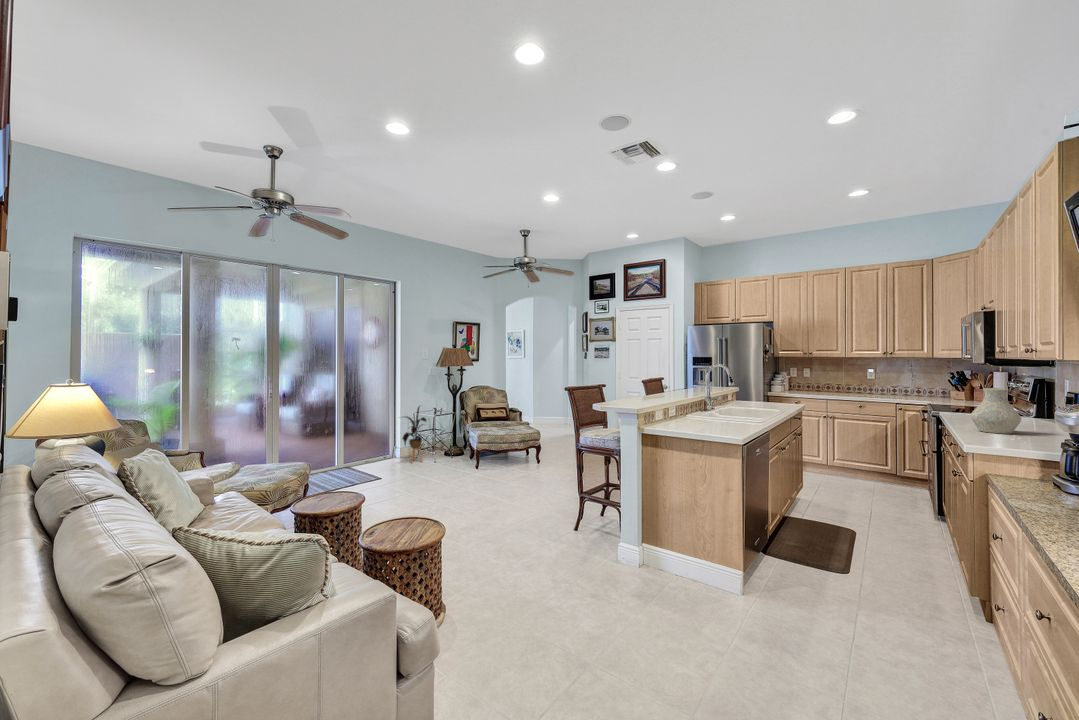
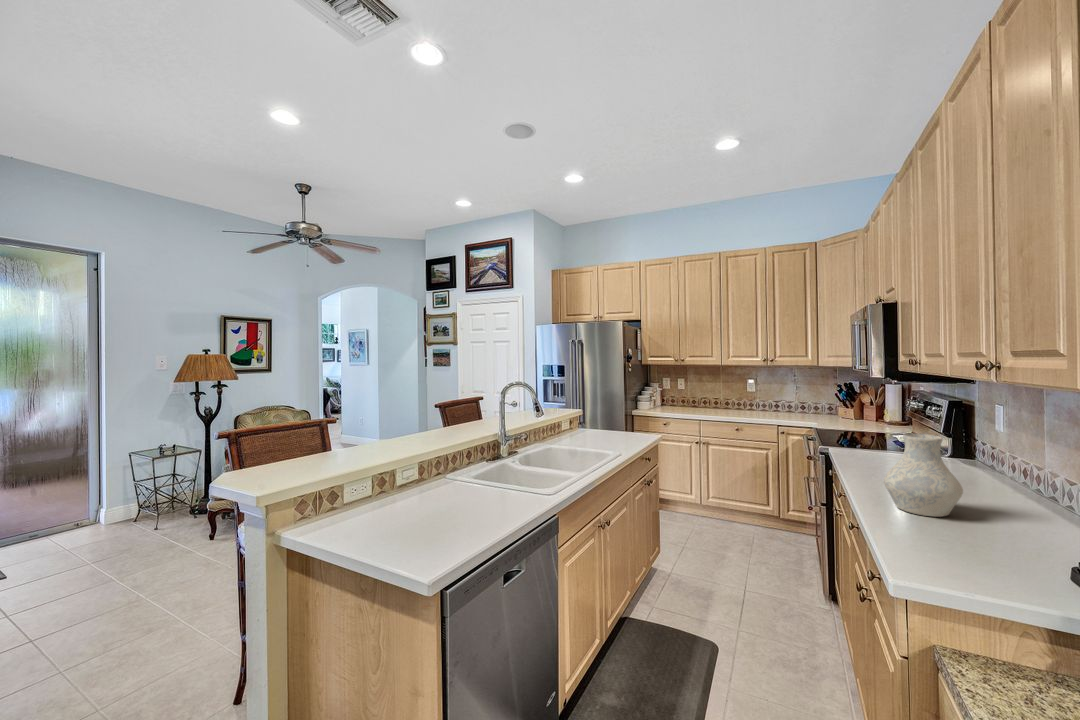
house plant: present [403,407,426,463] -> none [94,443,153,532]

